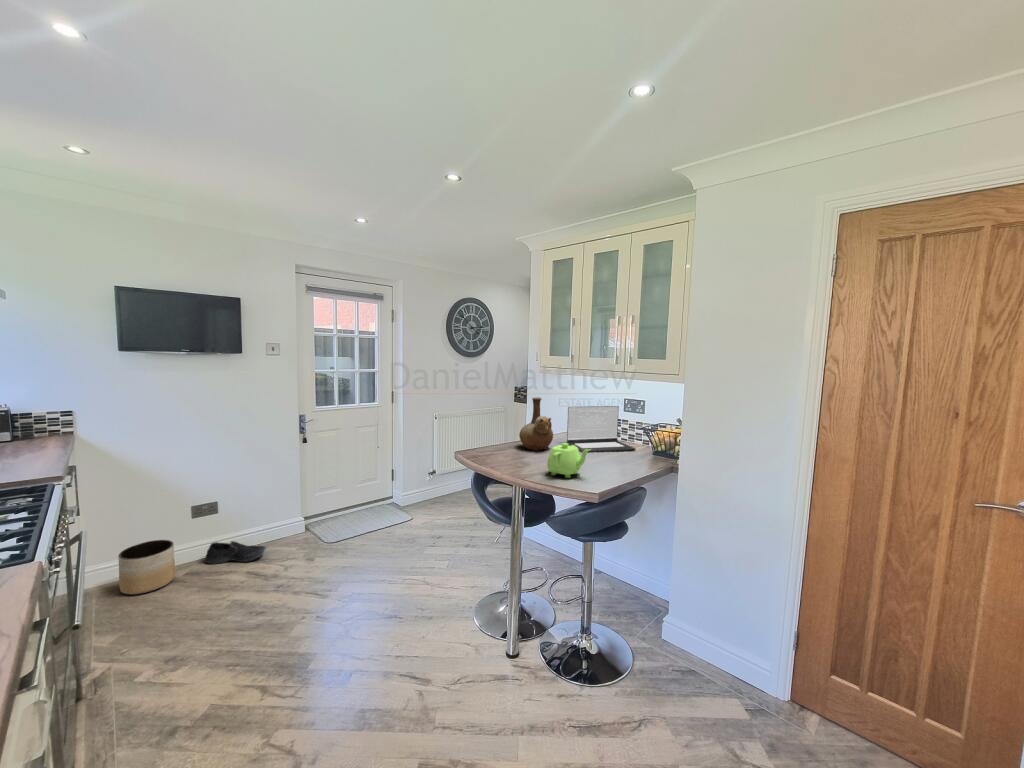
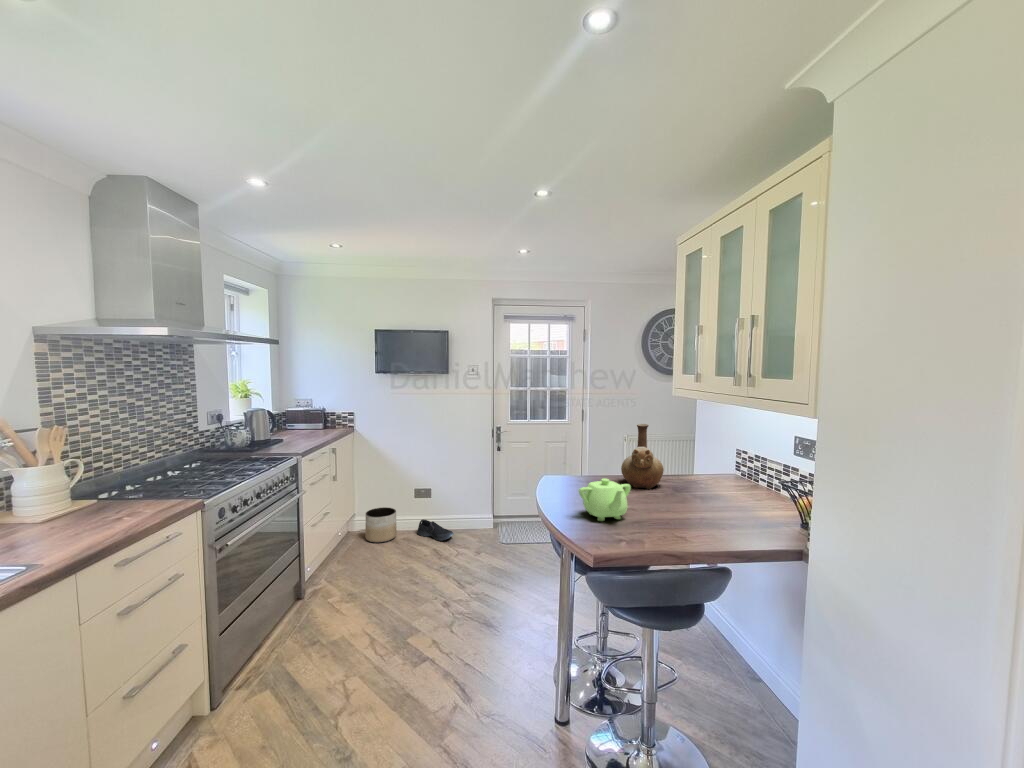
laptop: present [567,406,636,452] -> none [690,439,783,512]

